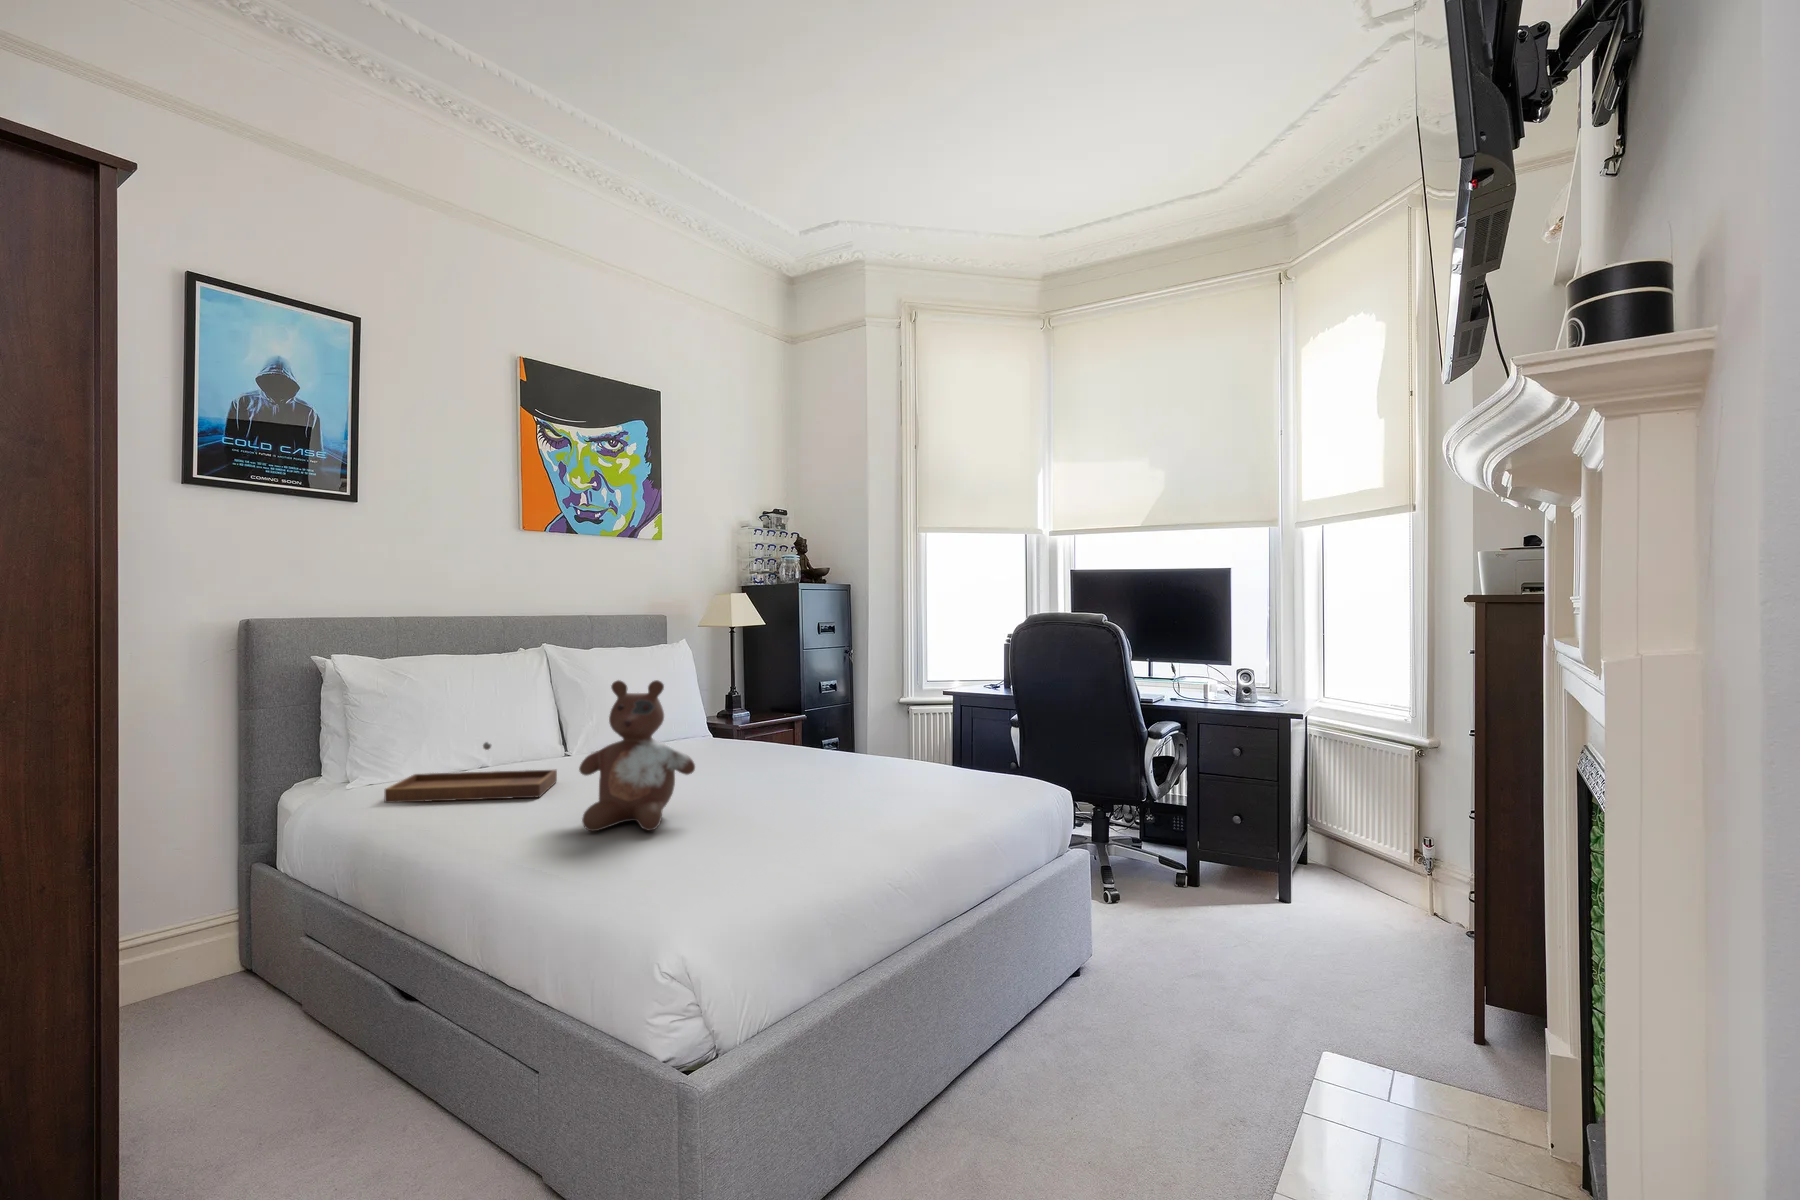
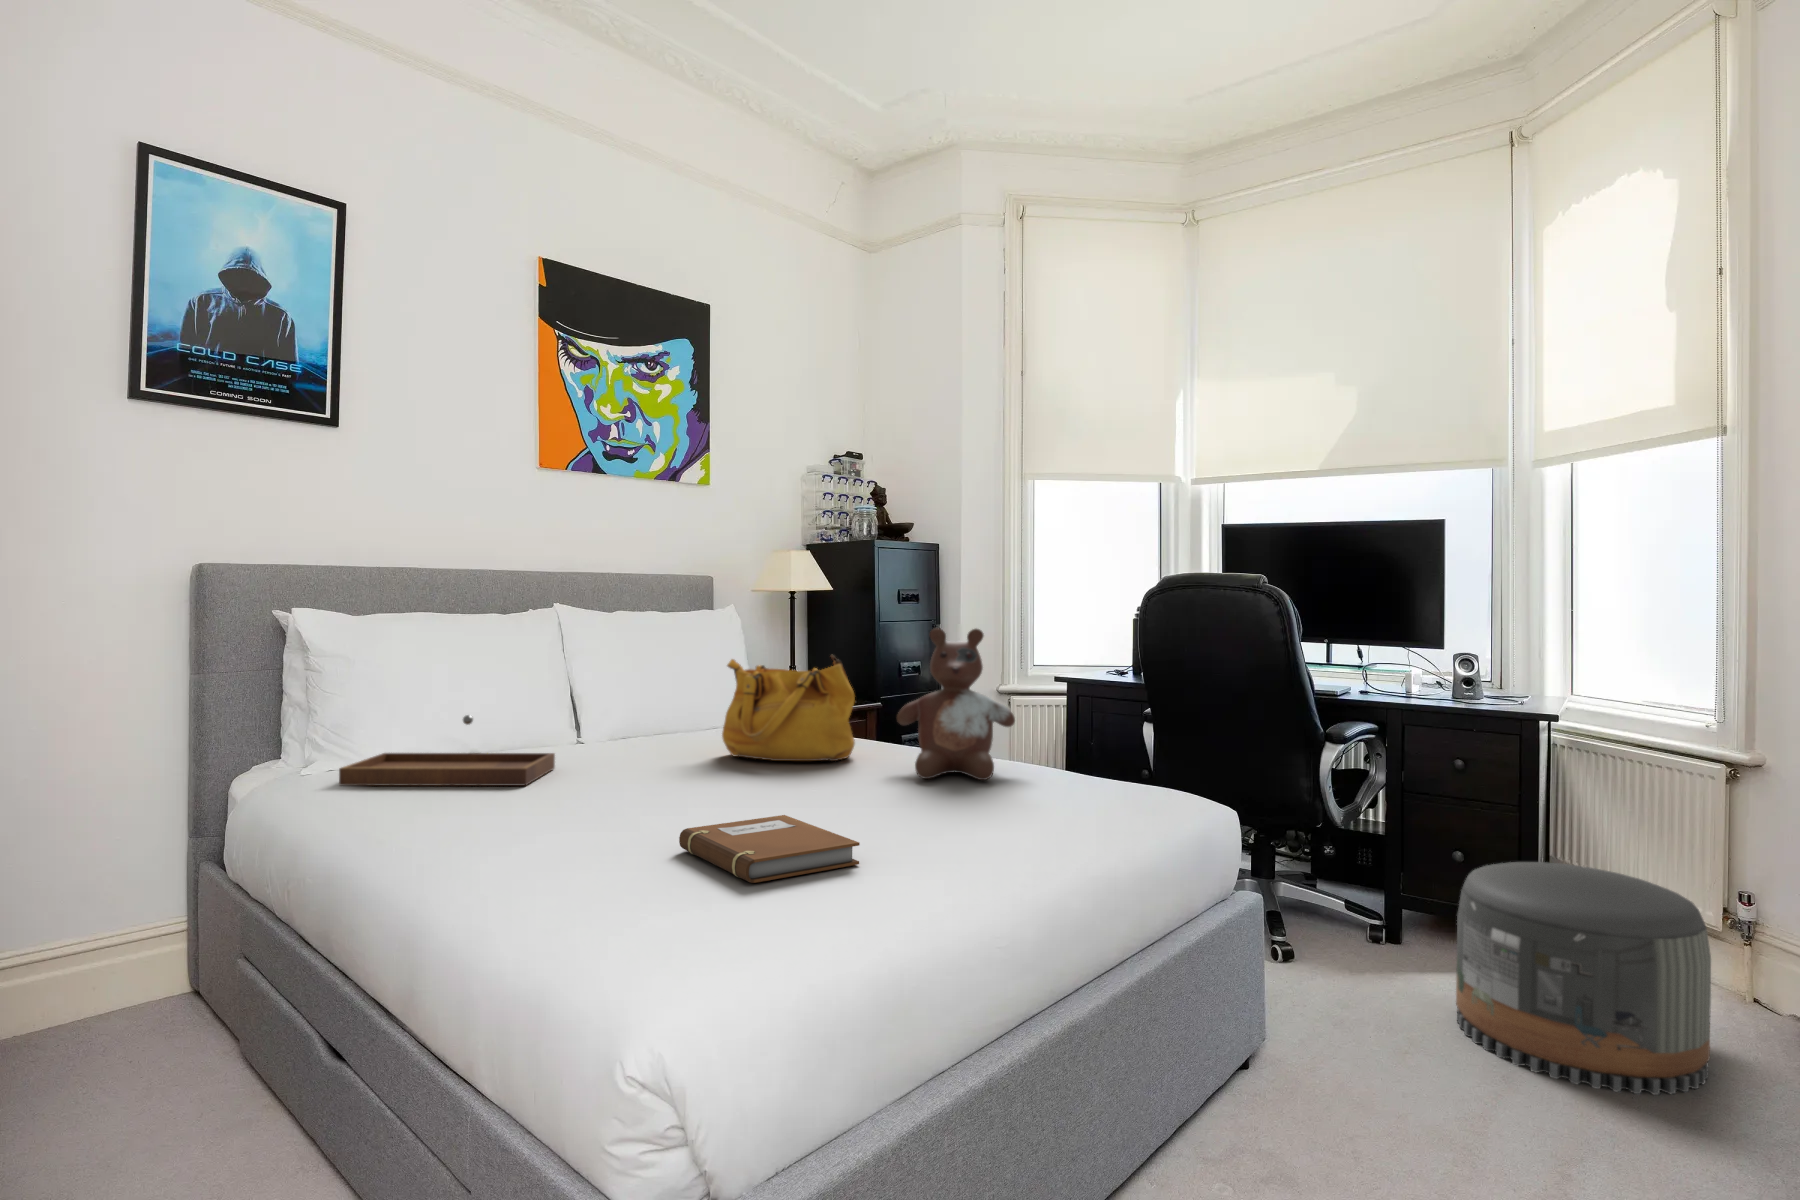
stuffed bear: present [579,680,695,831] -> present [897,628,1015,780]
handbag: none [688,684,793,769] -> present [722,655,855,761]
notebook: none [679,815,815,867] -> present [679,815,860,883]
pouf: none [1236,824,1401,985] -> present [1456,862,1711,1095]

